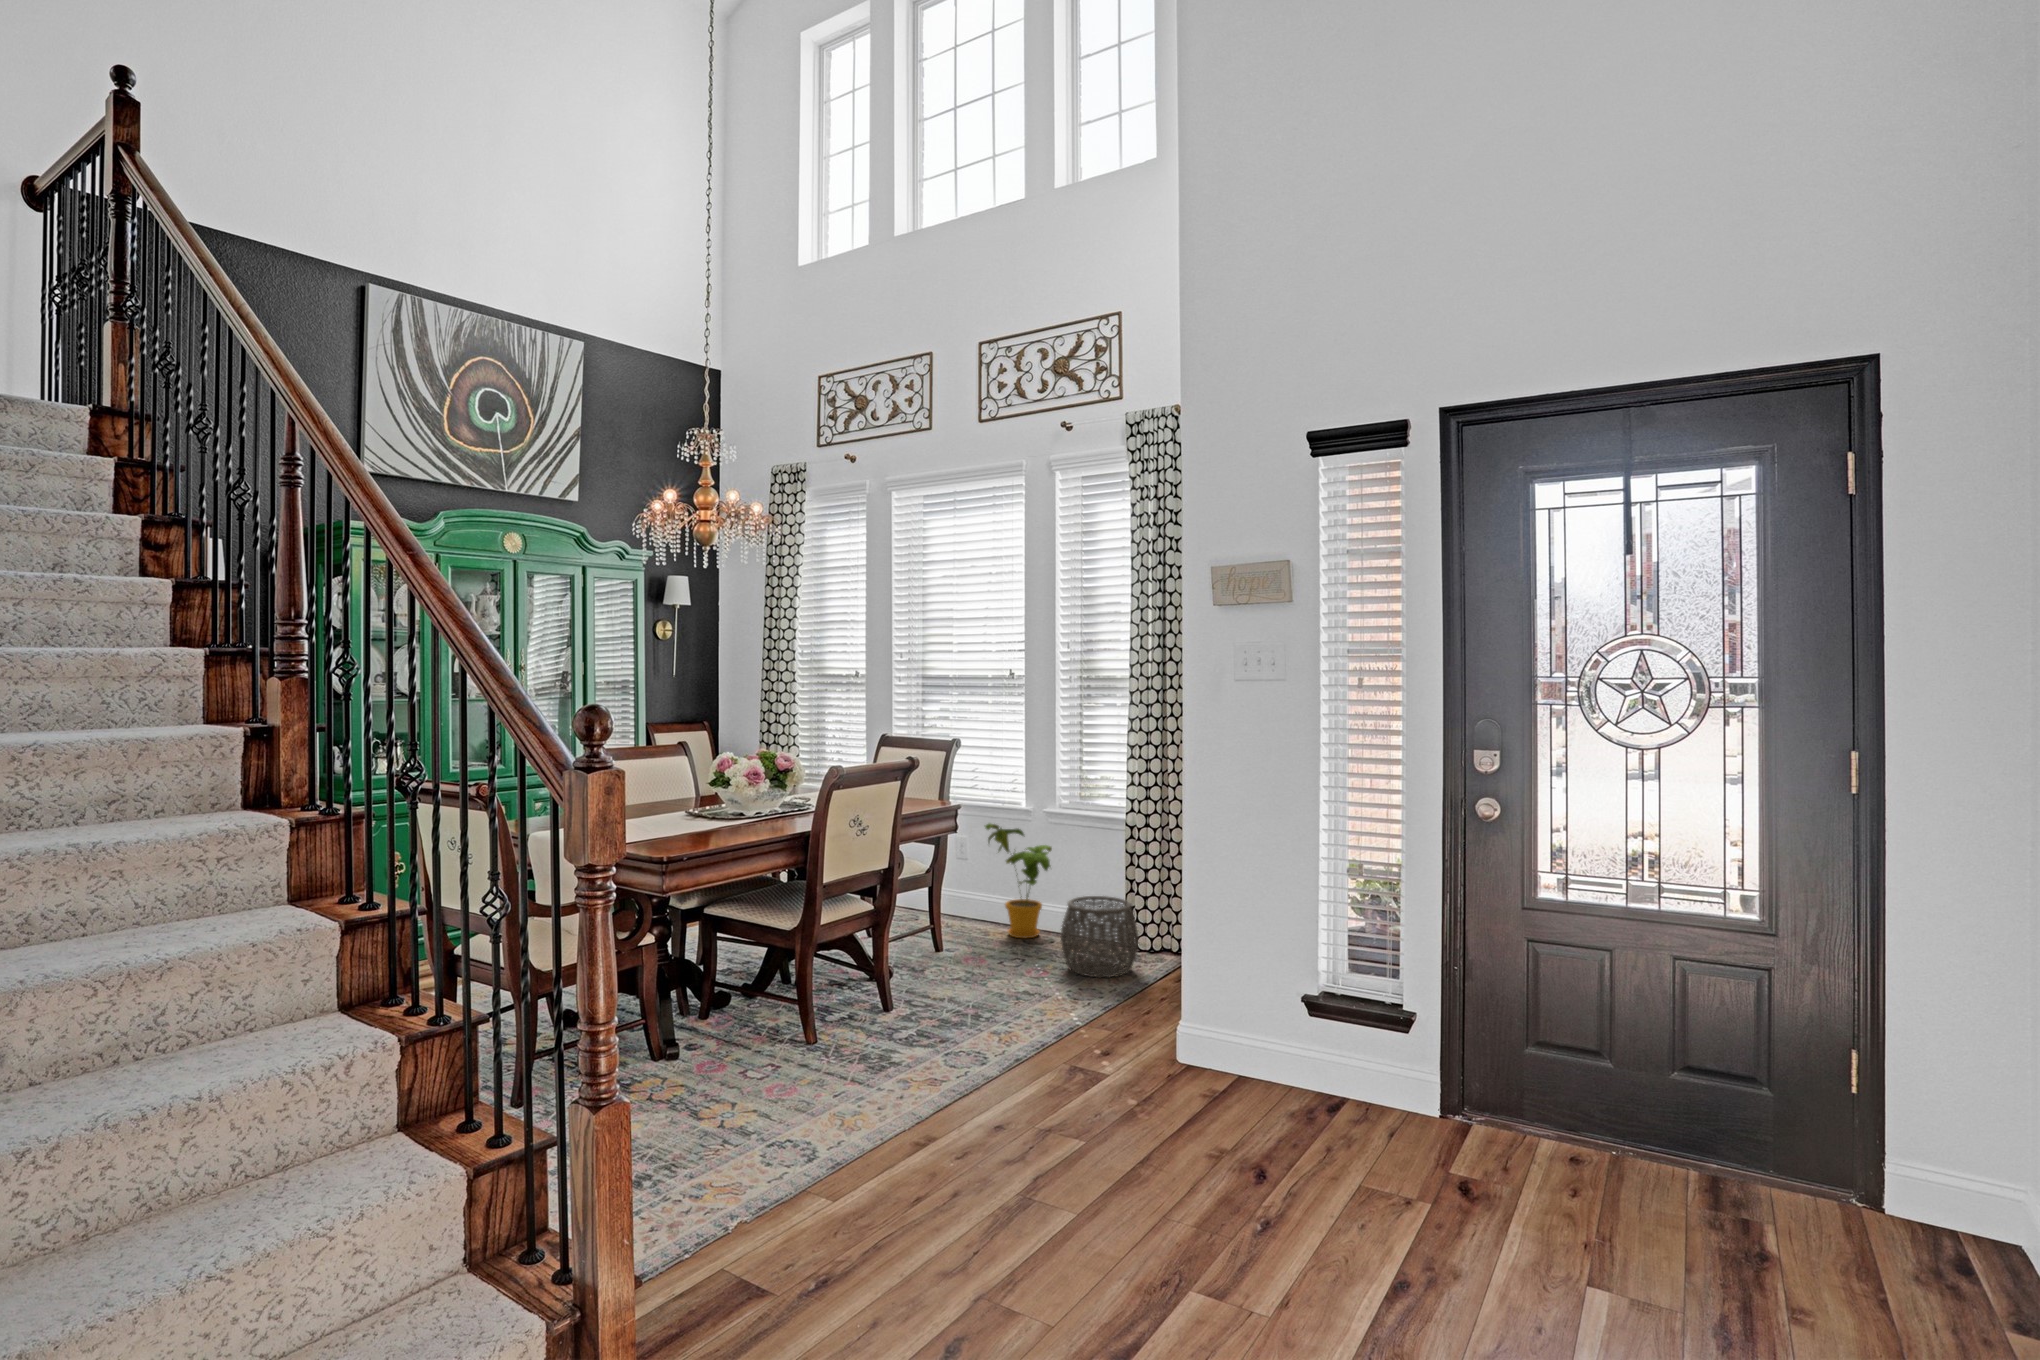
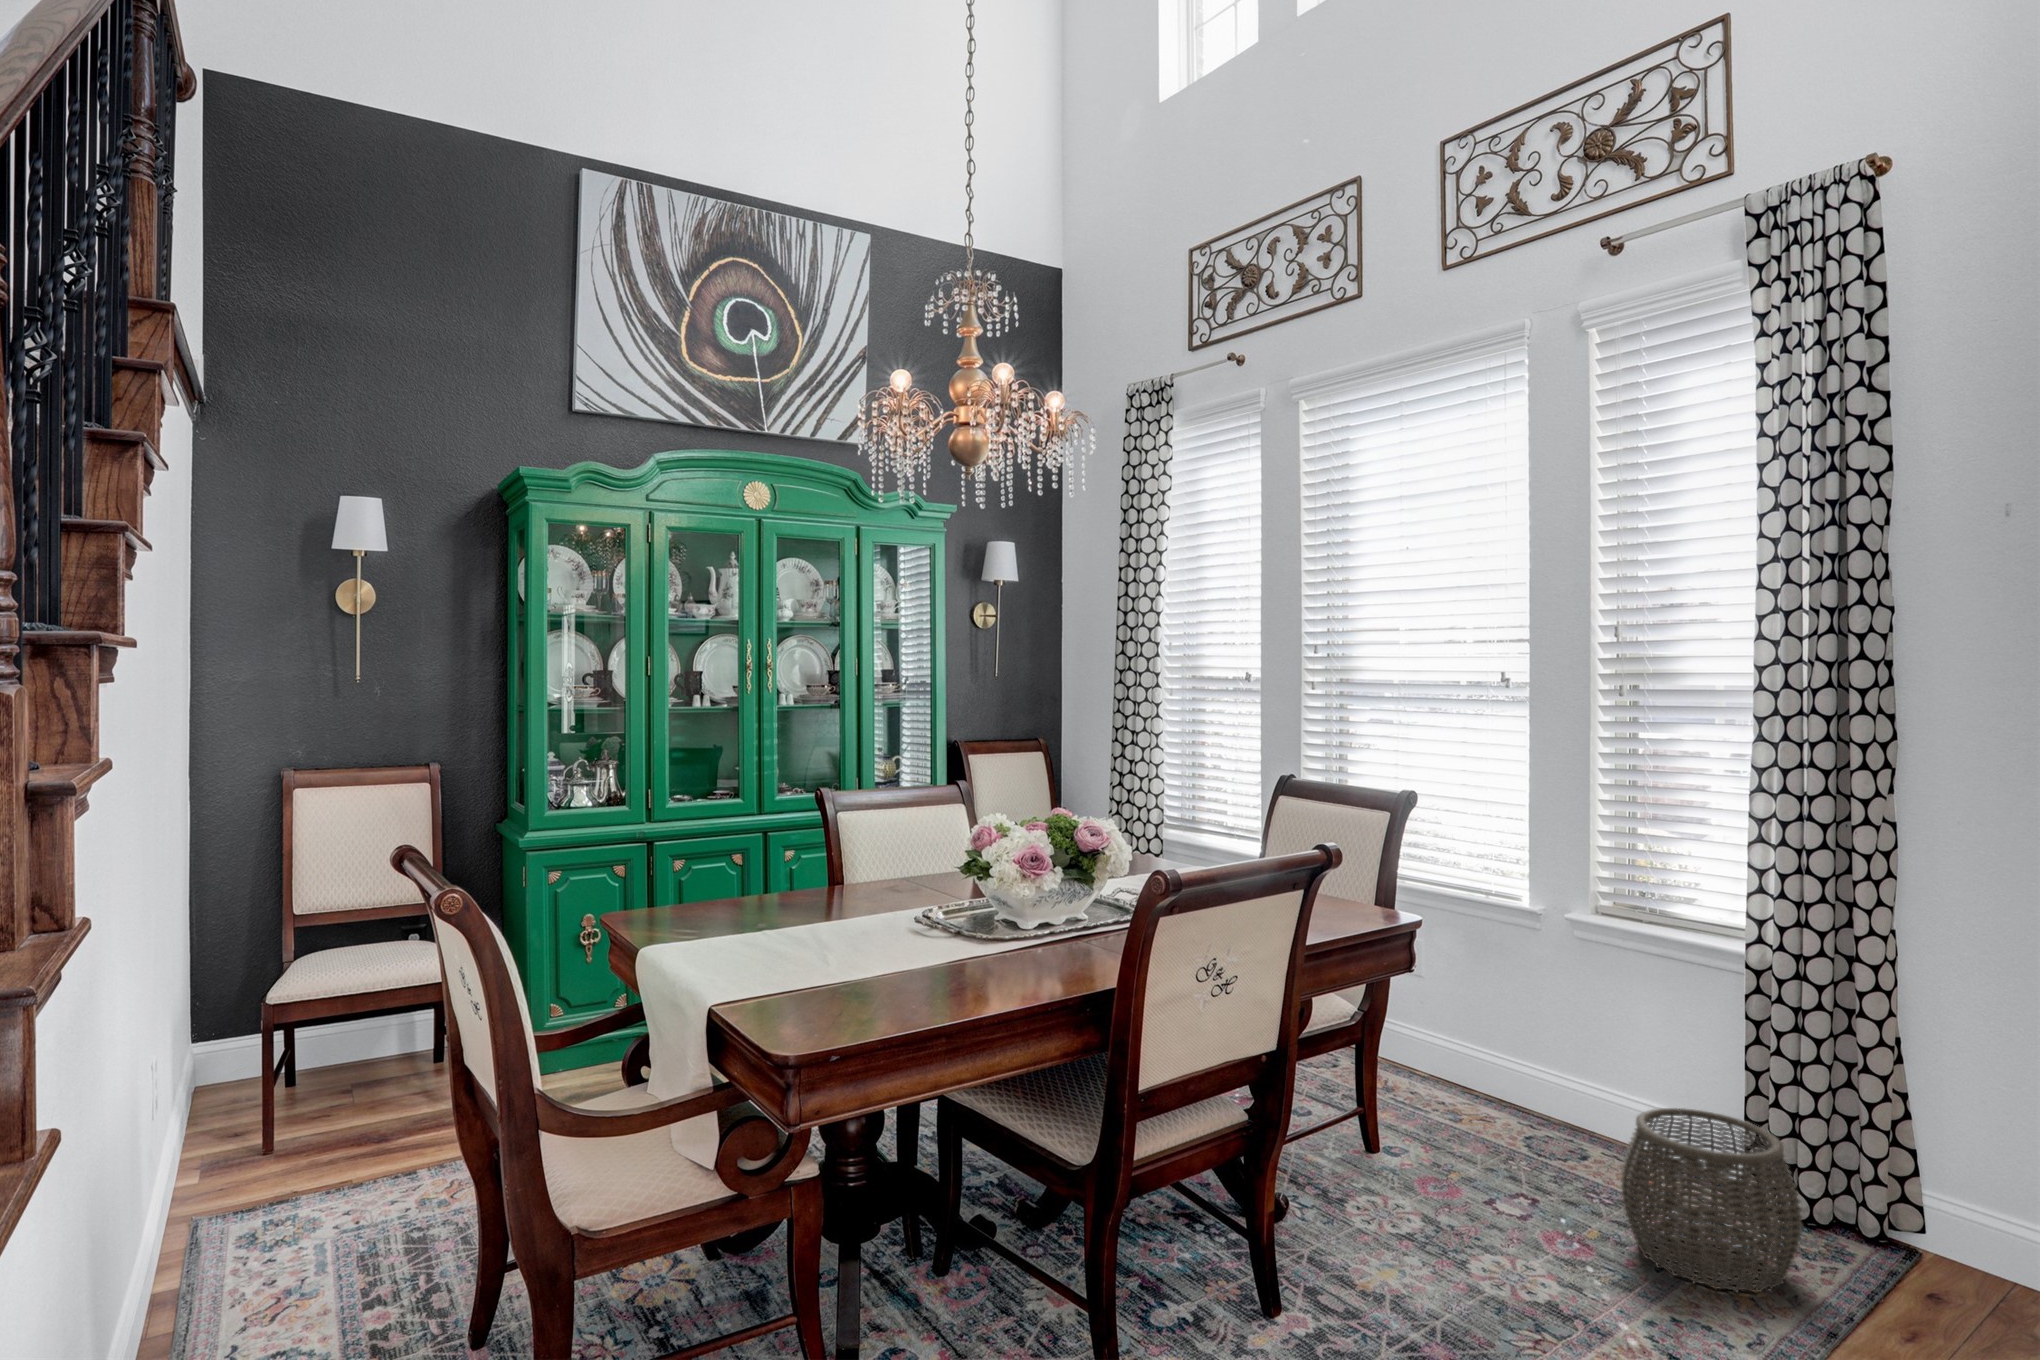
house plant: present [985,823,1052,938] -> none [1459,938,1590,1149]

